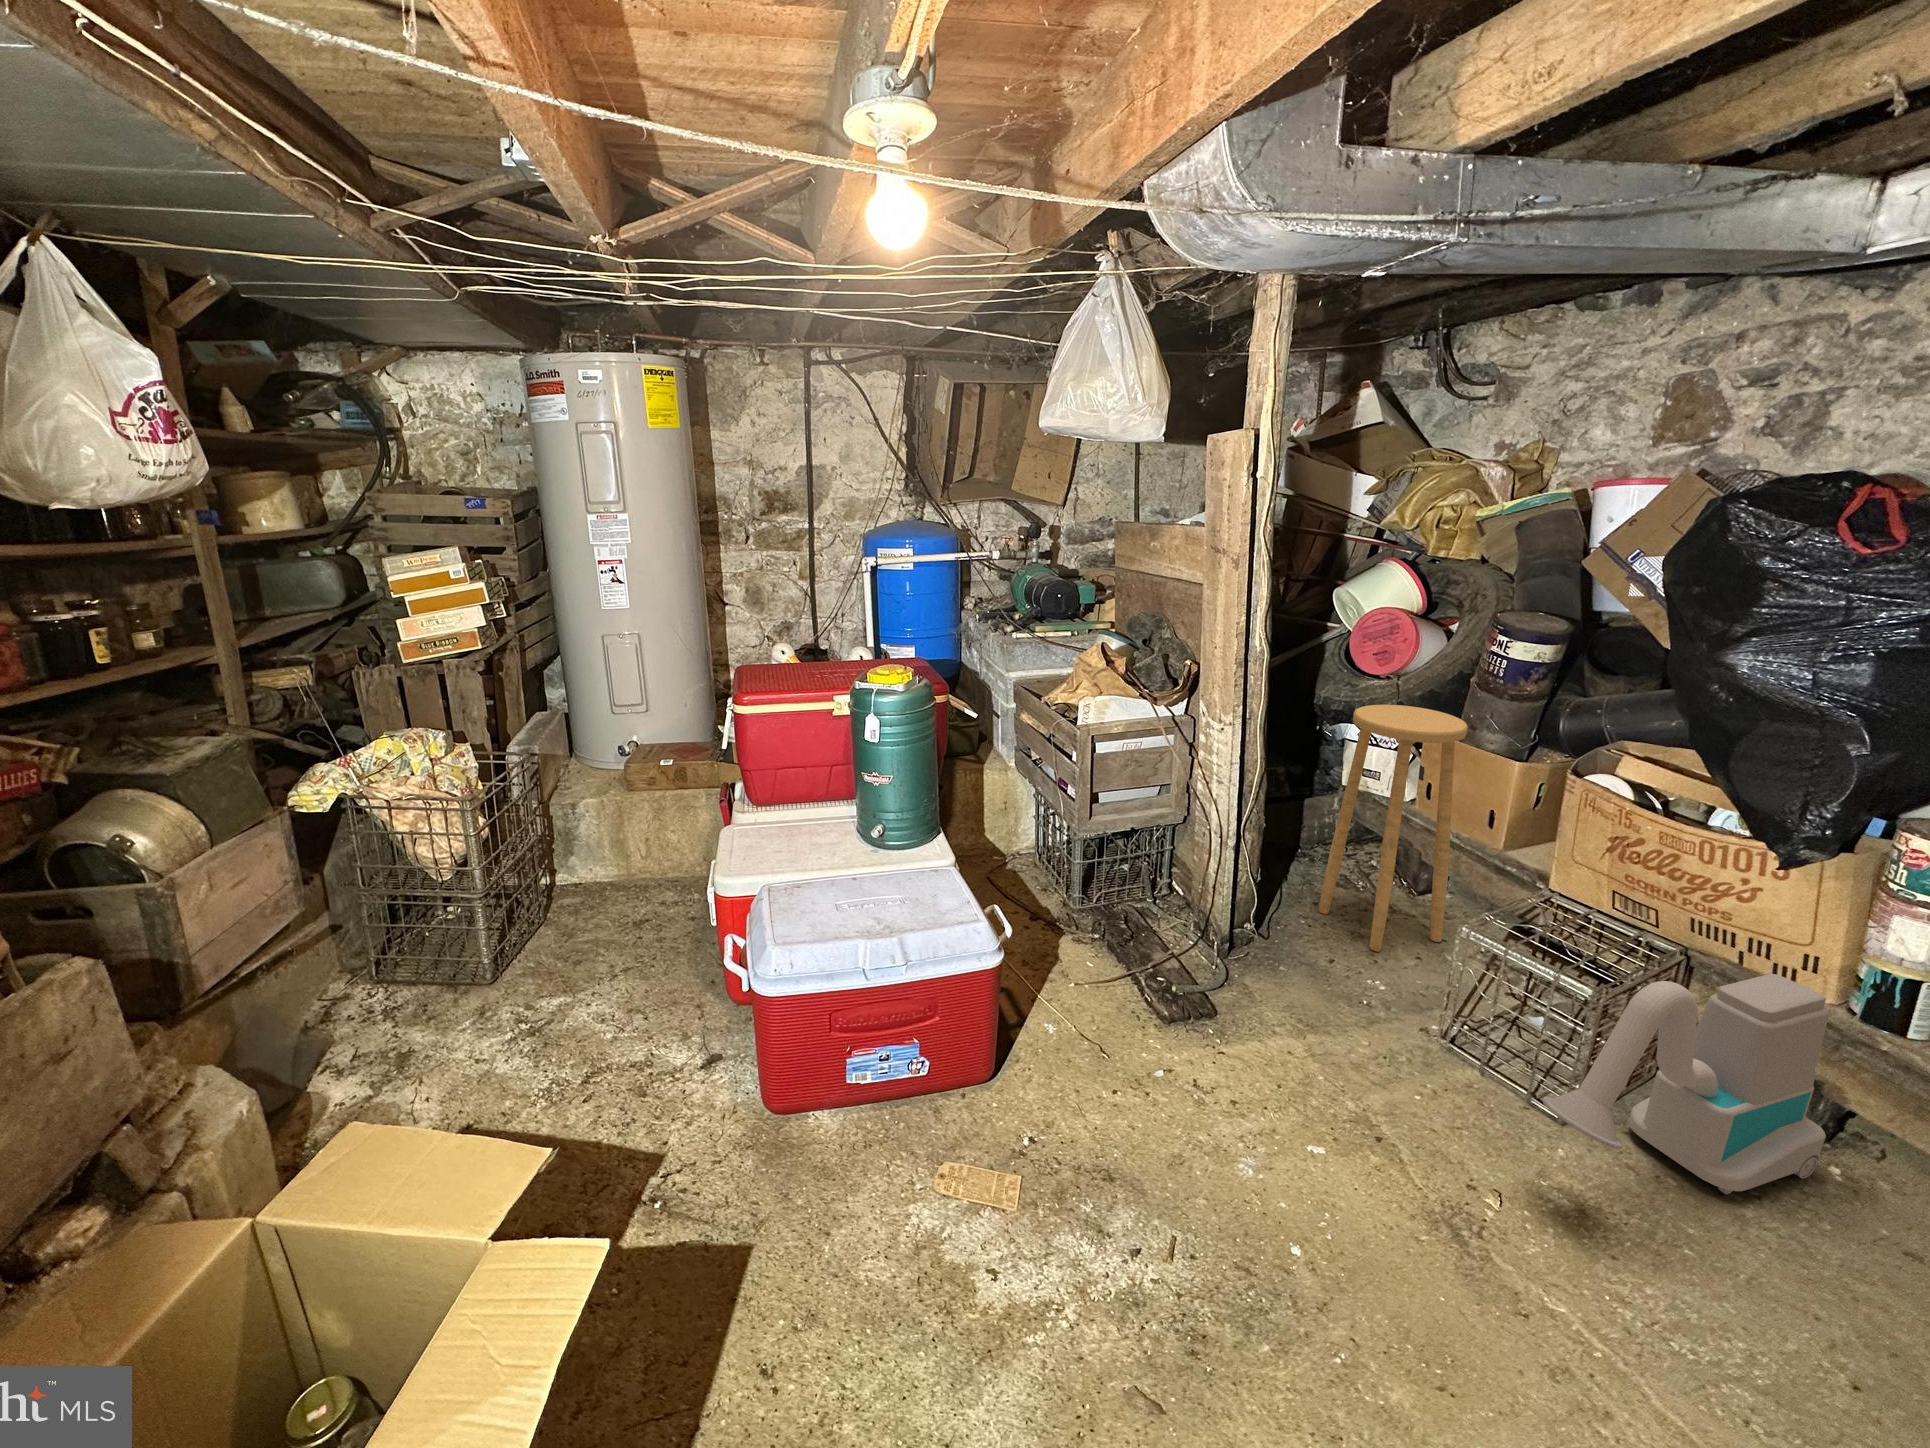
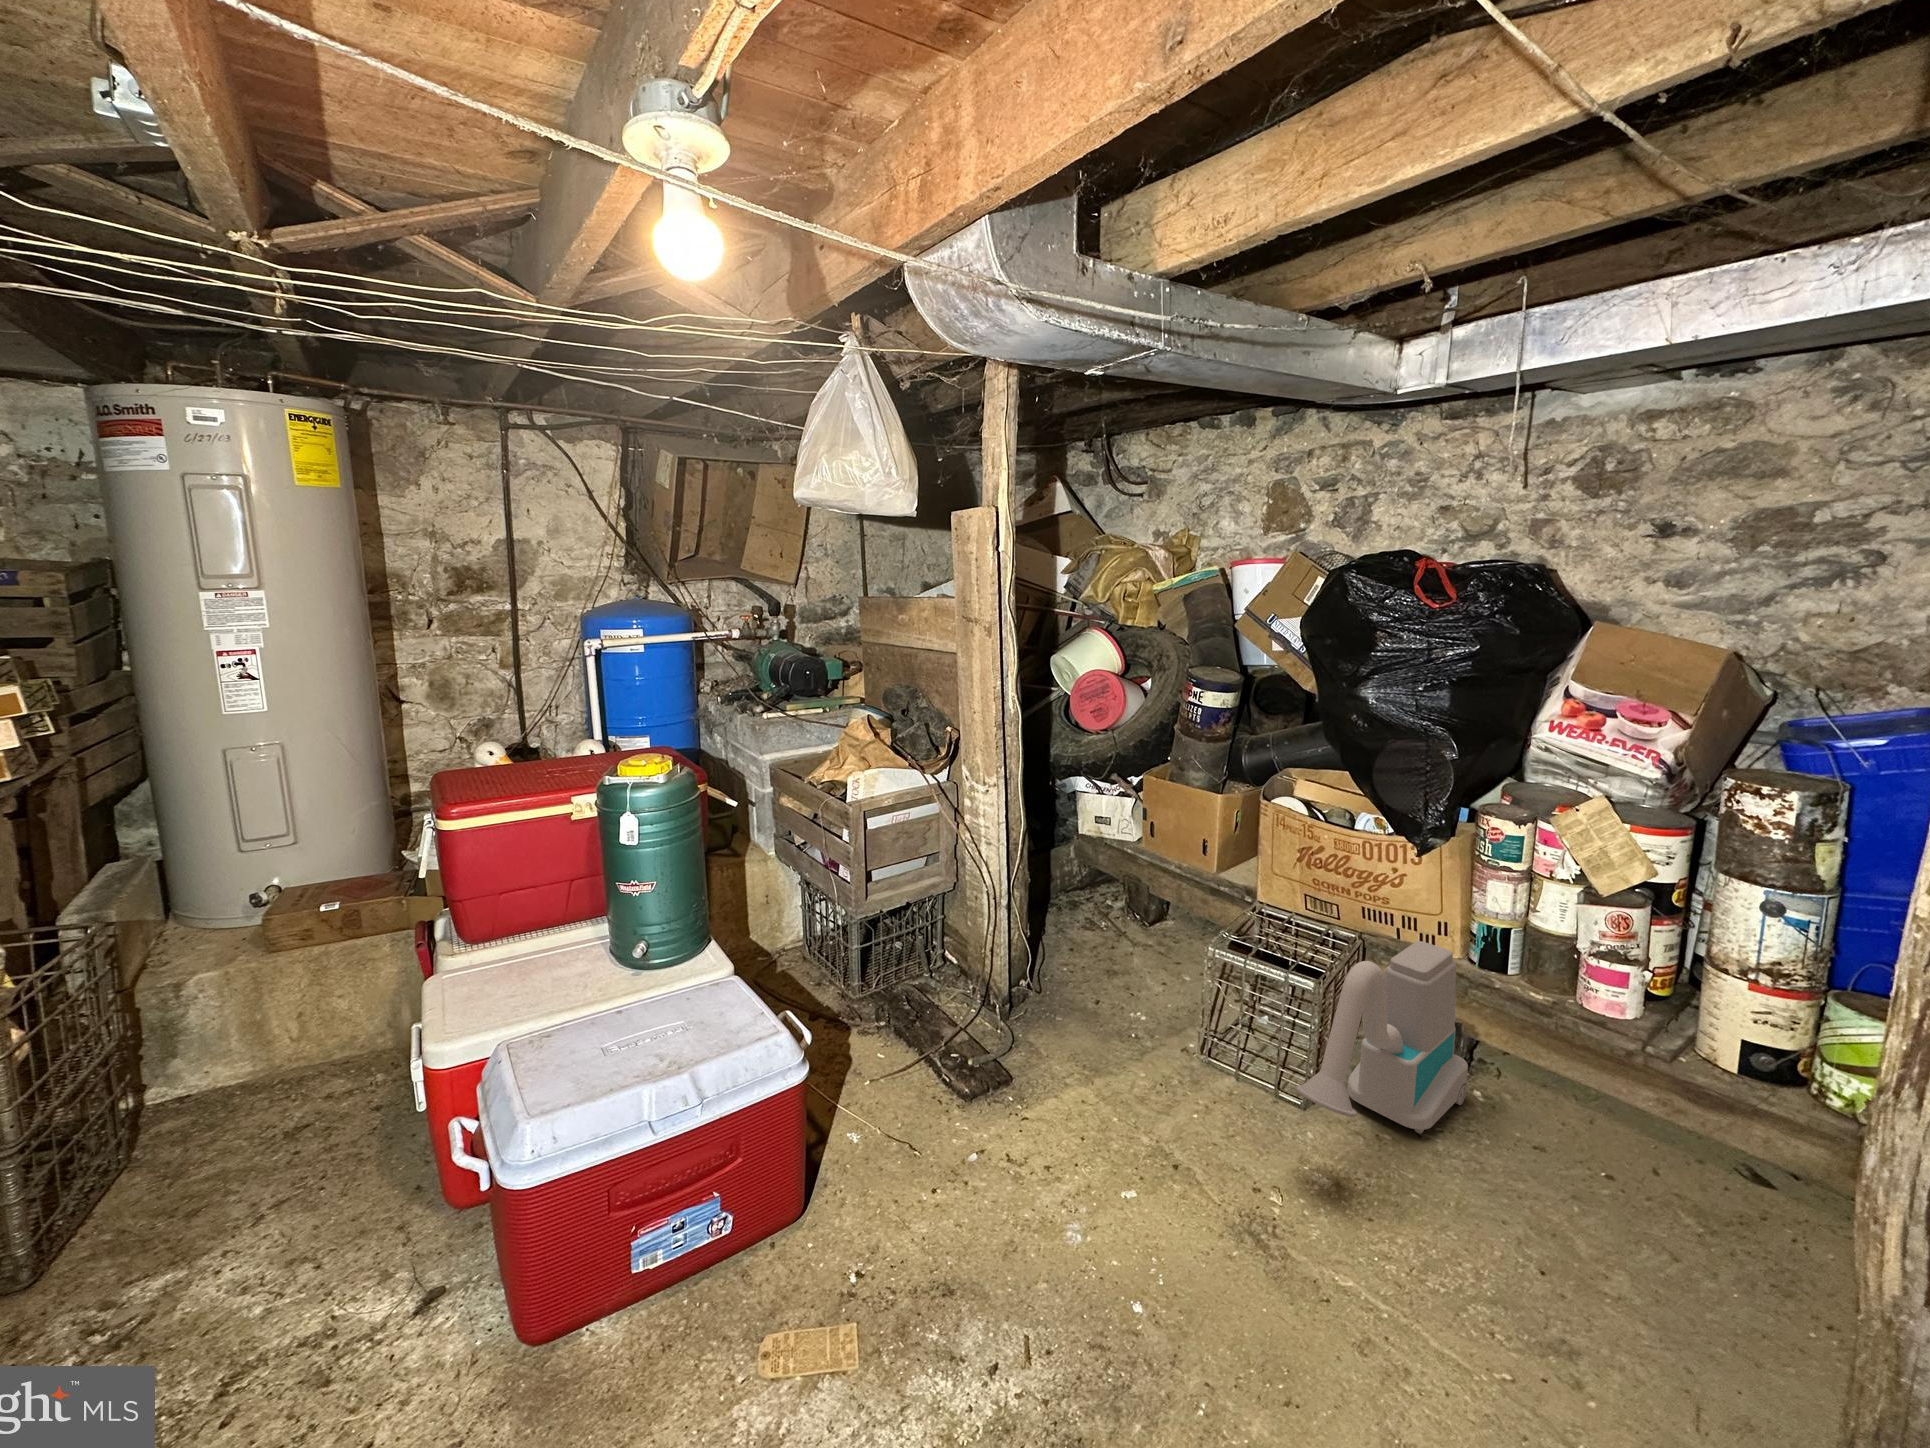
stool: present [1318,705,1468,952] -> none [1082,755,1183,986]

